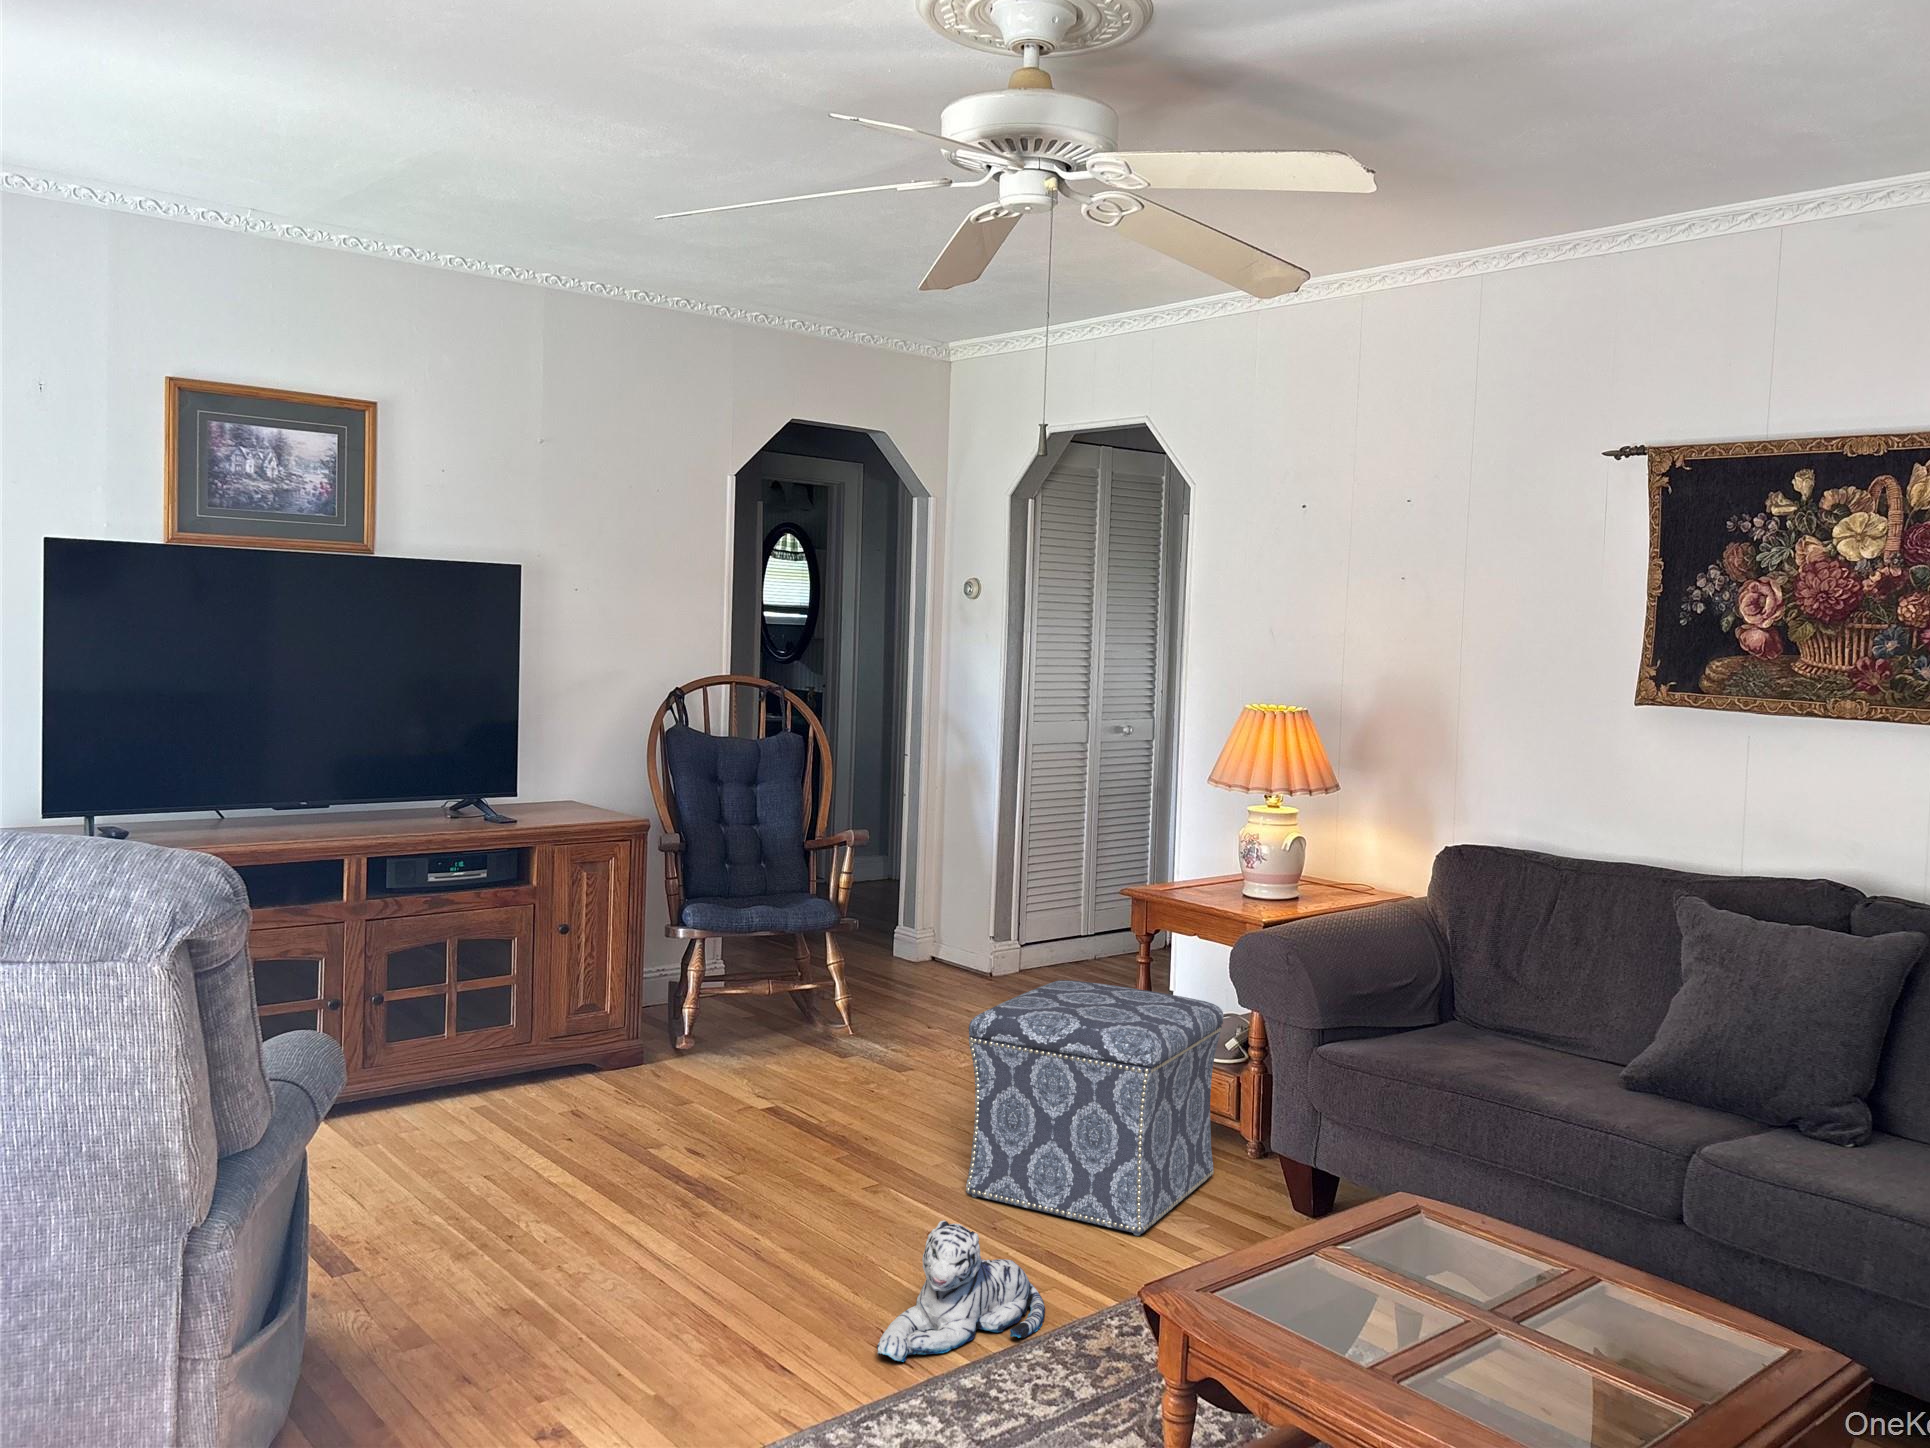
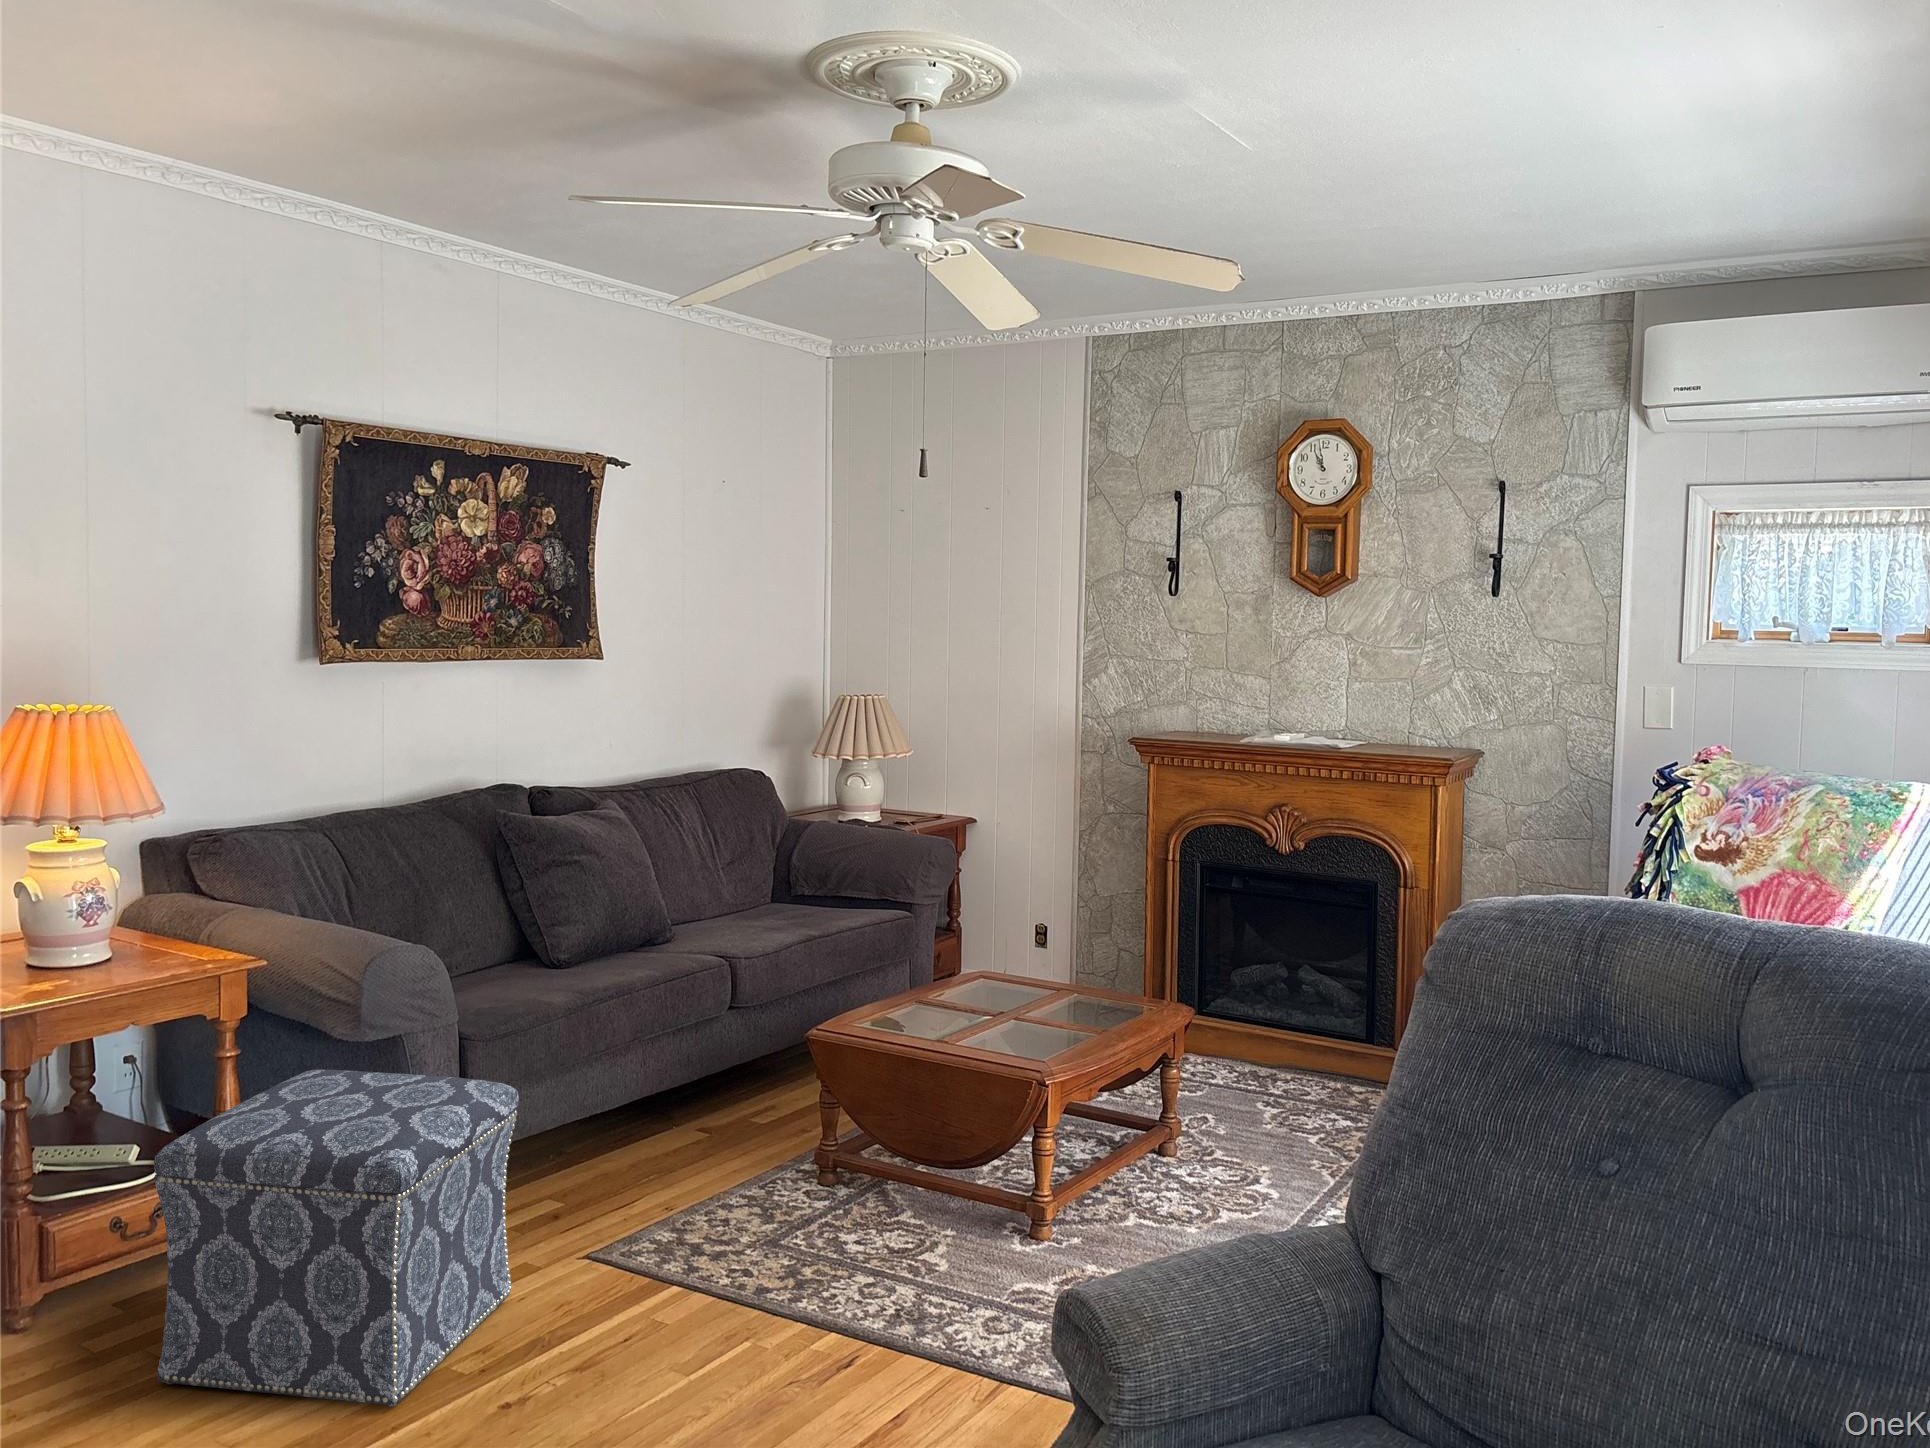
plush toy: present [877,1220,1045,1362] -> none [692,1241,880,1382]

